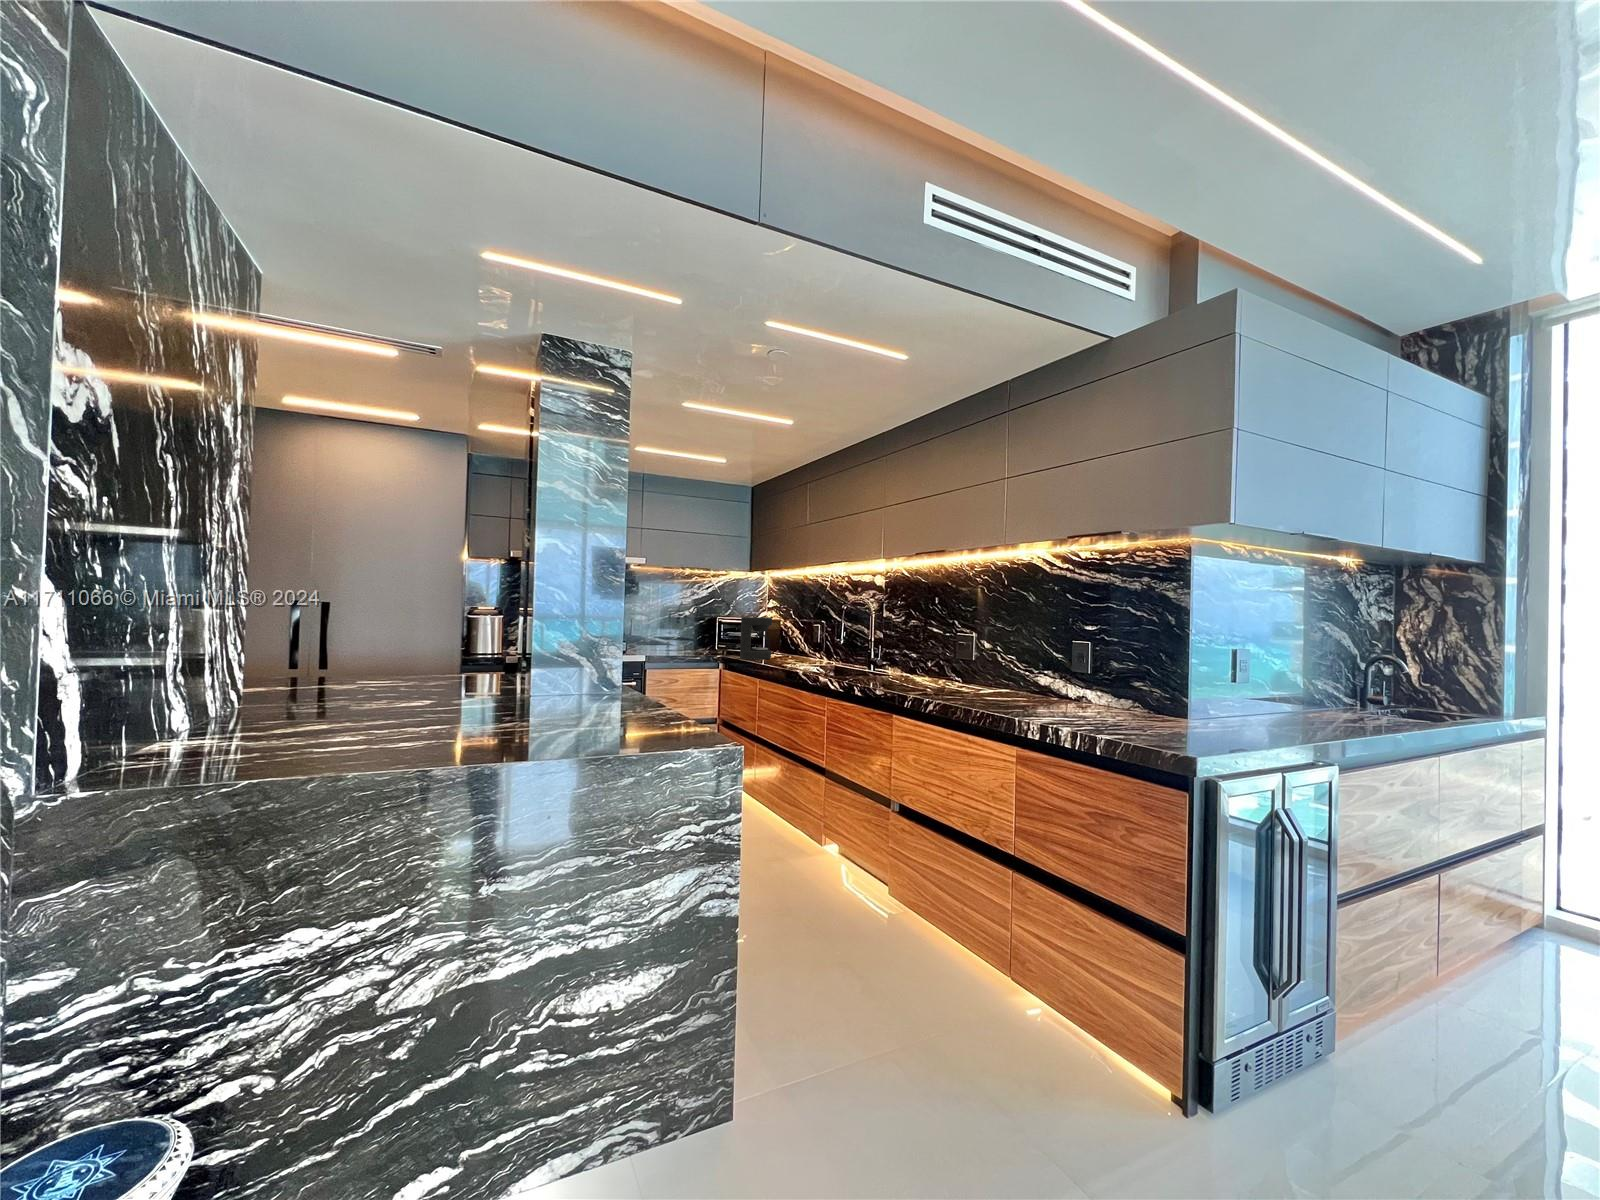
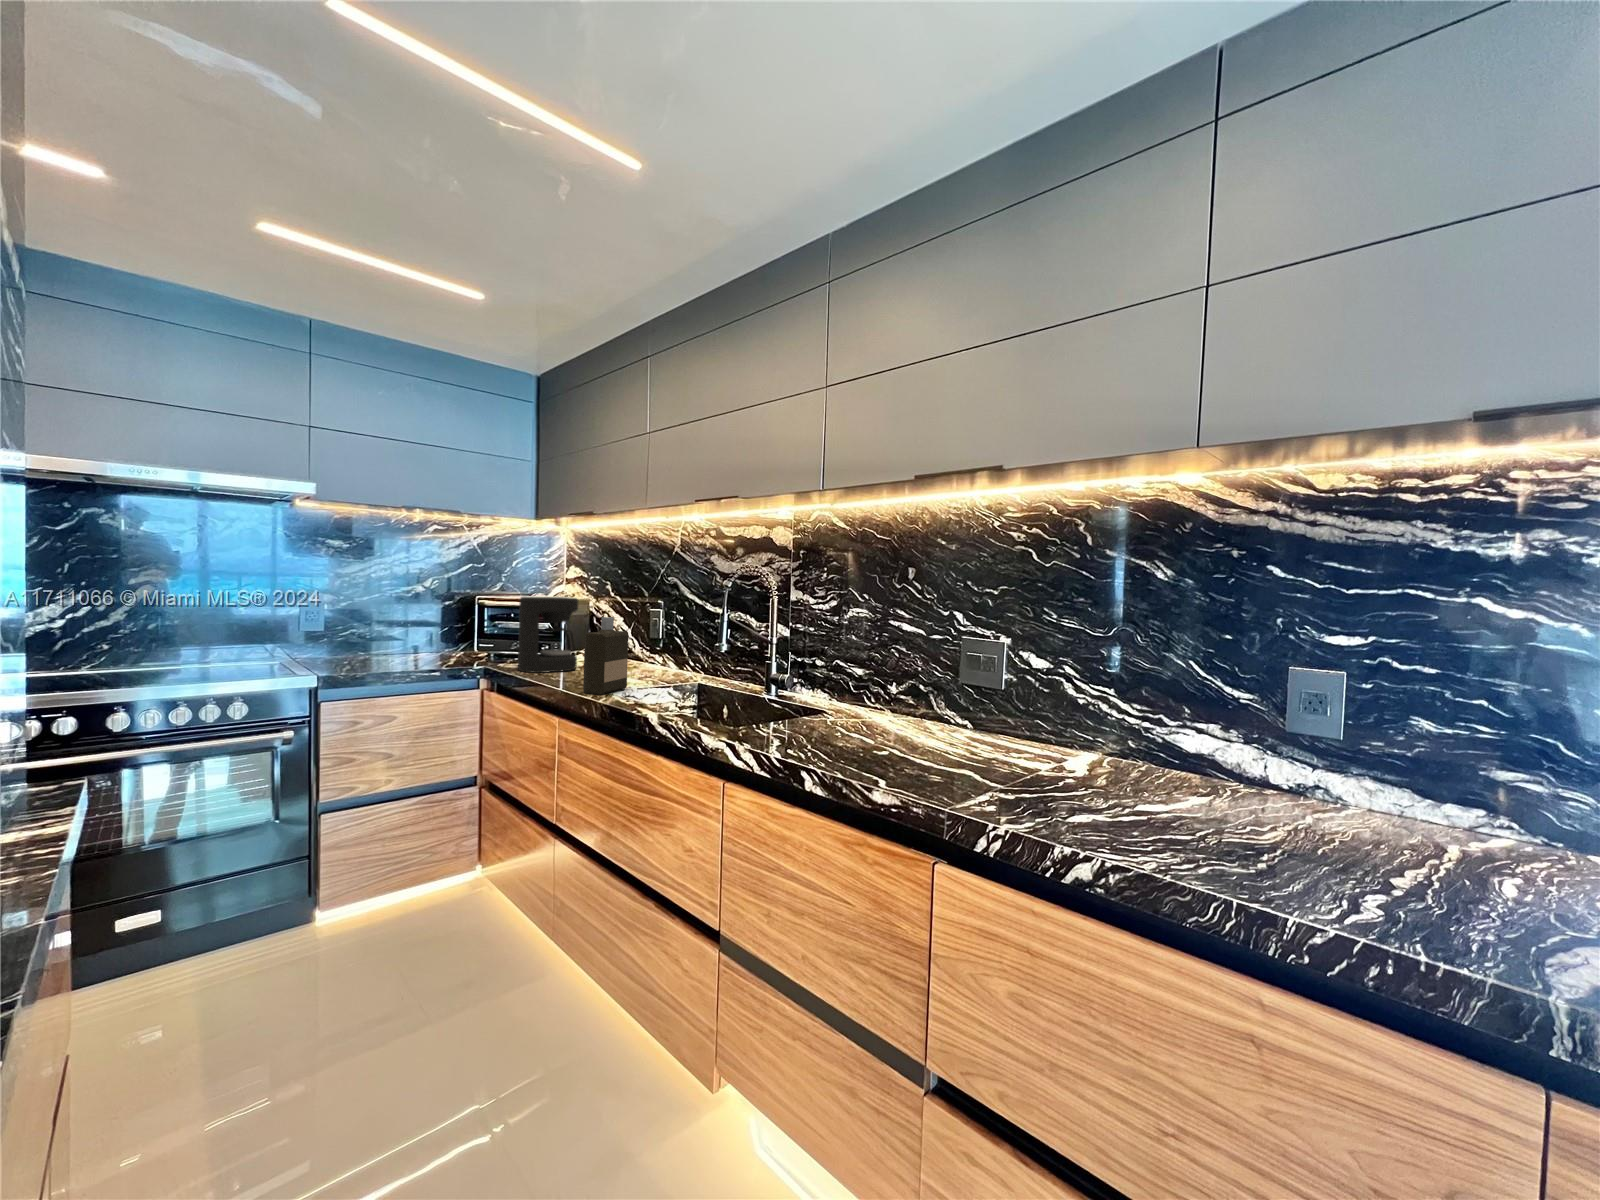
bottle: none [772,627,796,667] -> present [583,617,628,695]

